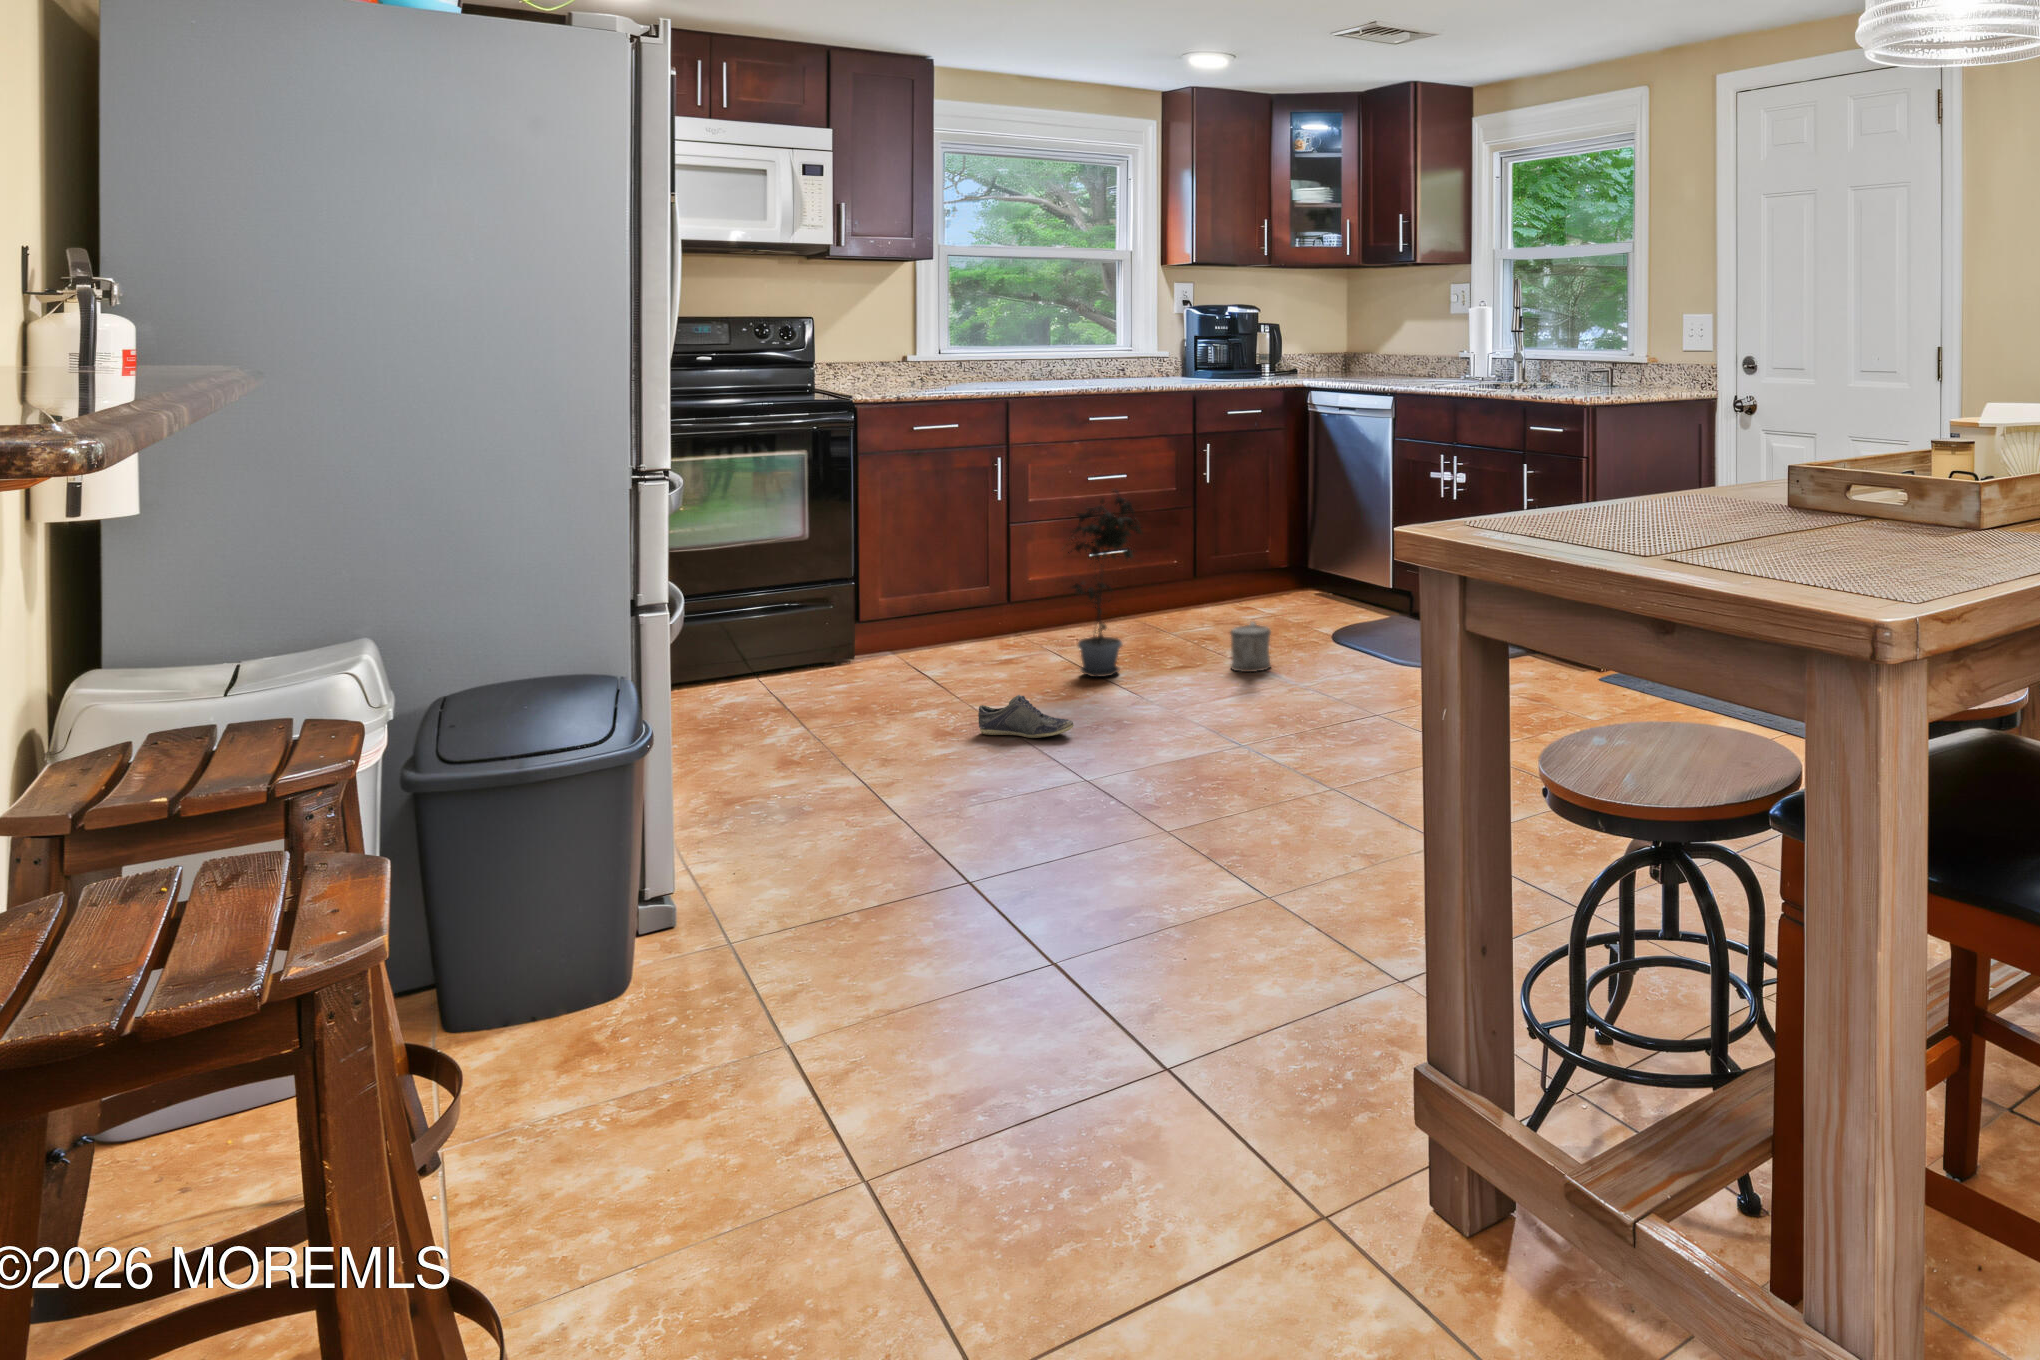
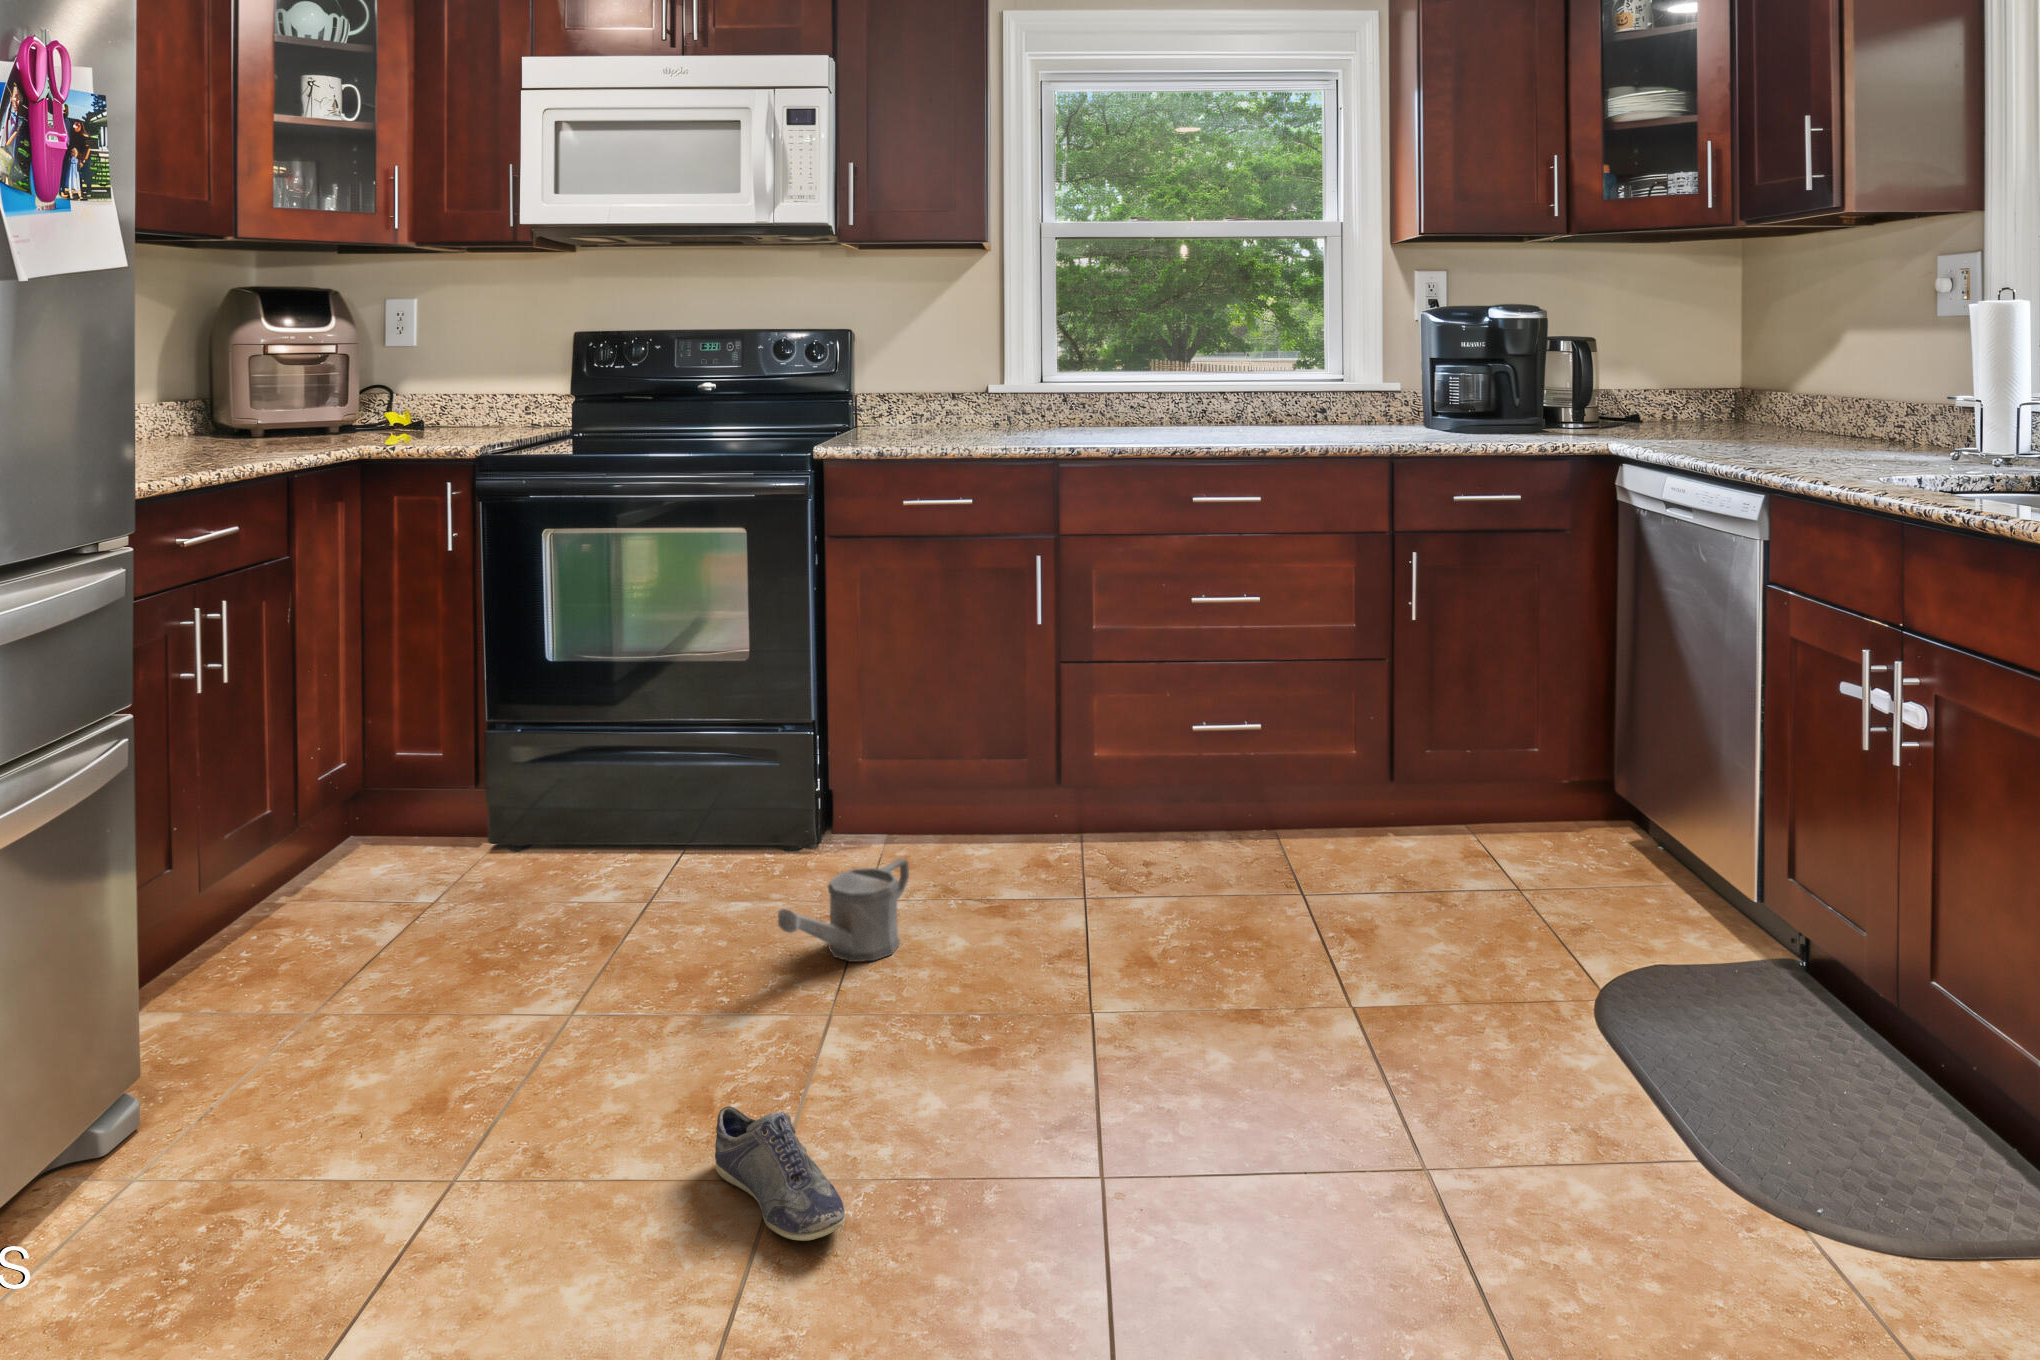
potted plant: present [1064,490,1142,677] -> none [1008,660,1164,1026]
watering can: present [1231,622,1271,672] -> present [778,859,909,962]

